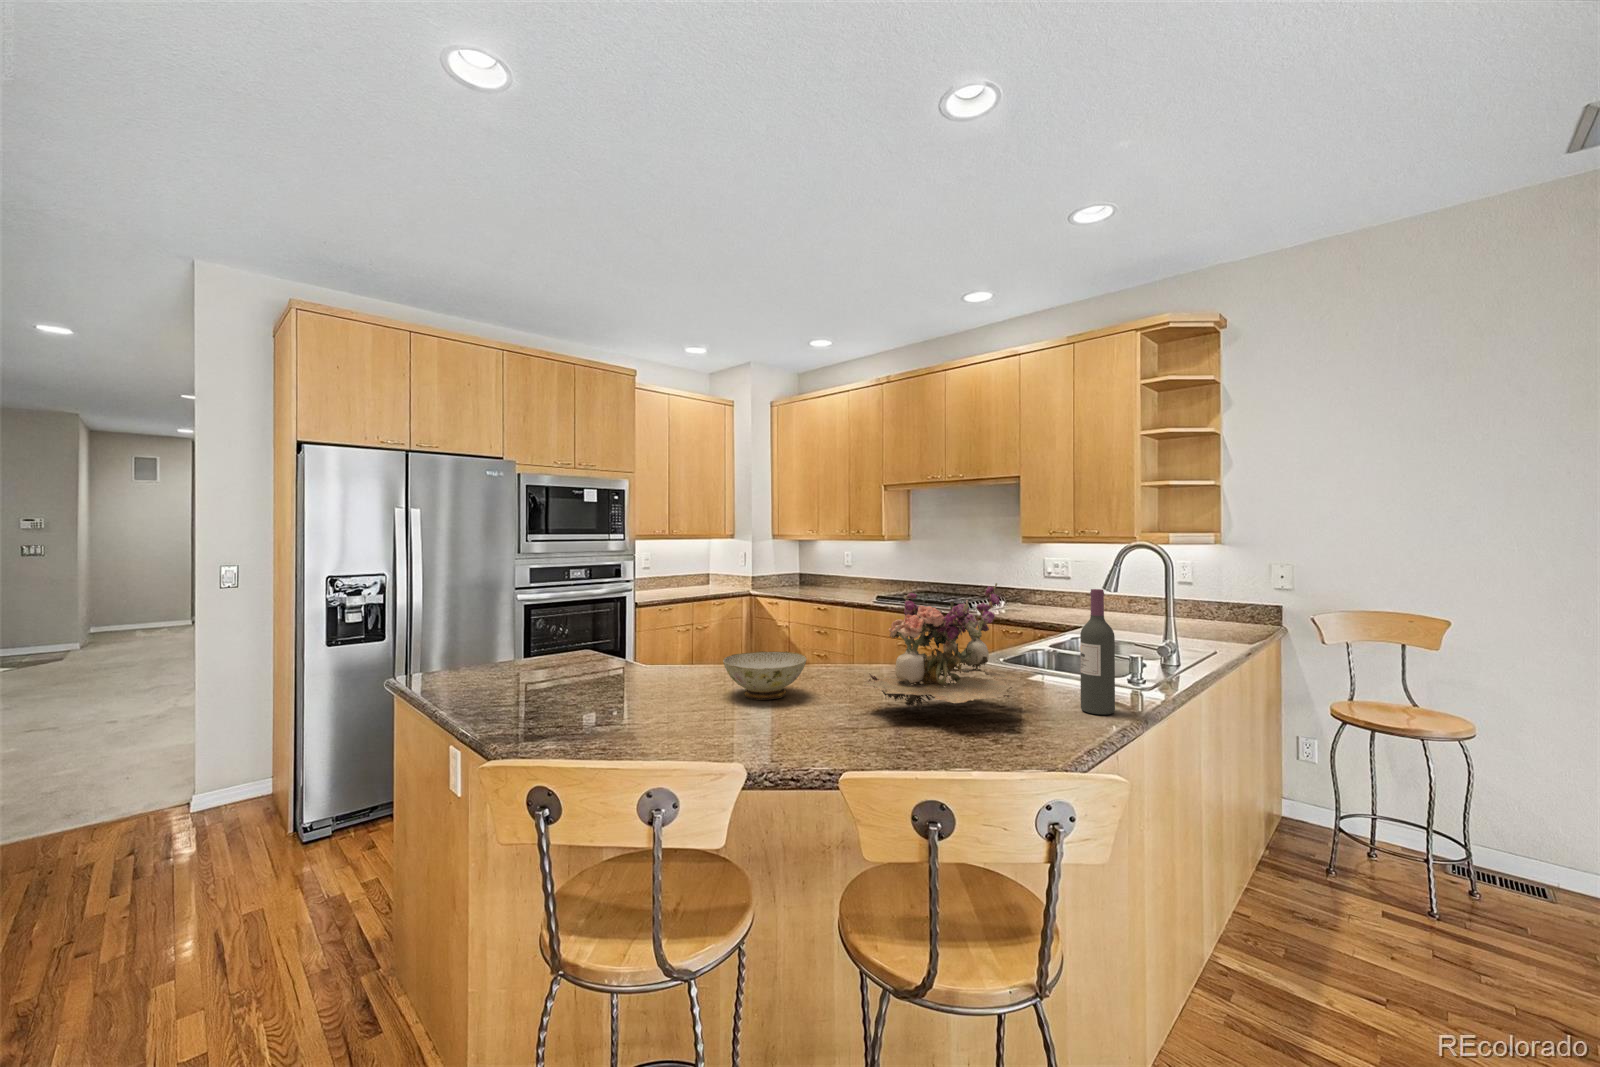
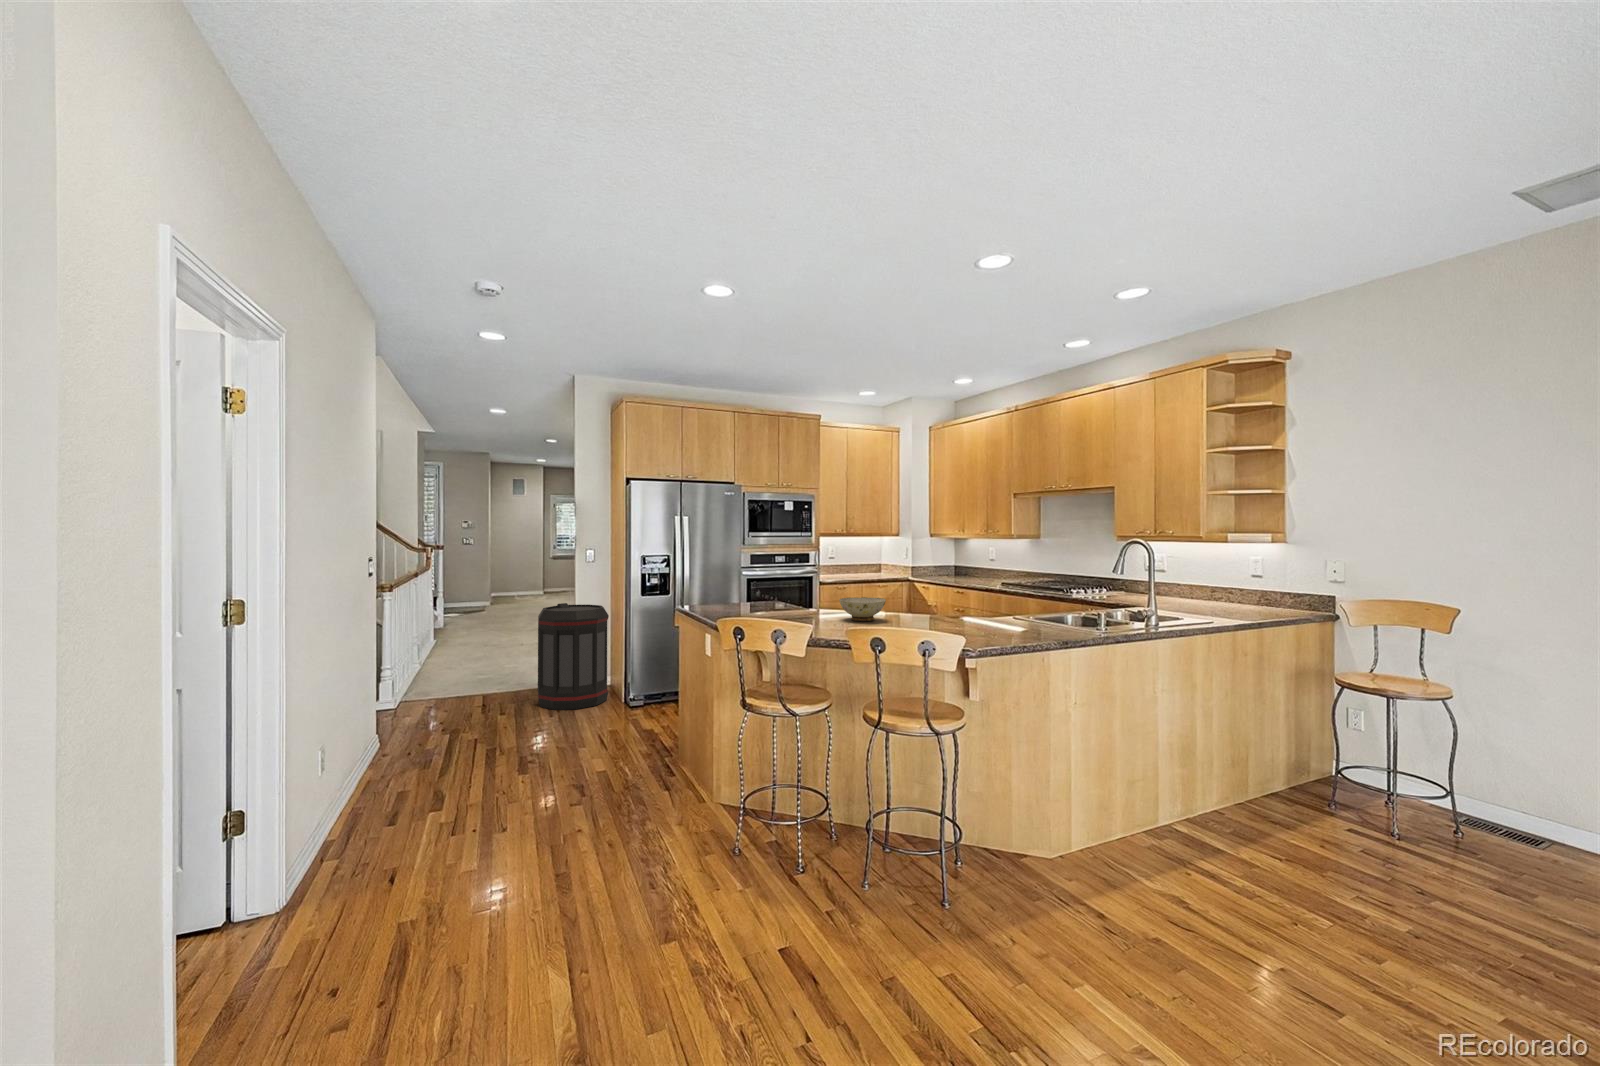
flower arrangement: present [861,583,1020,710] -> none [908,559,1003,630]
wine bottle: present [1080,589,1115,715] -> none [1041,563,1061,637]
trash can: none [108,663,269,868] -> present [538,603,609,710]

